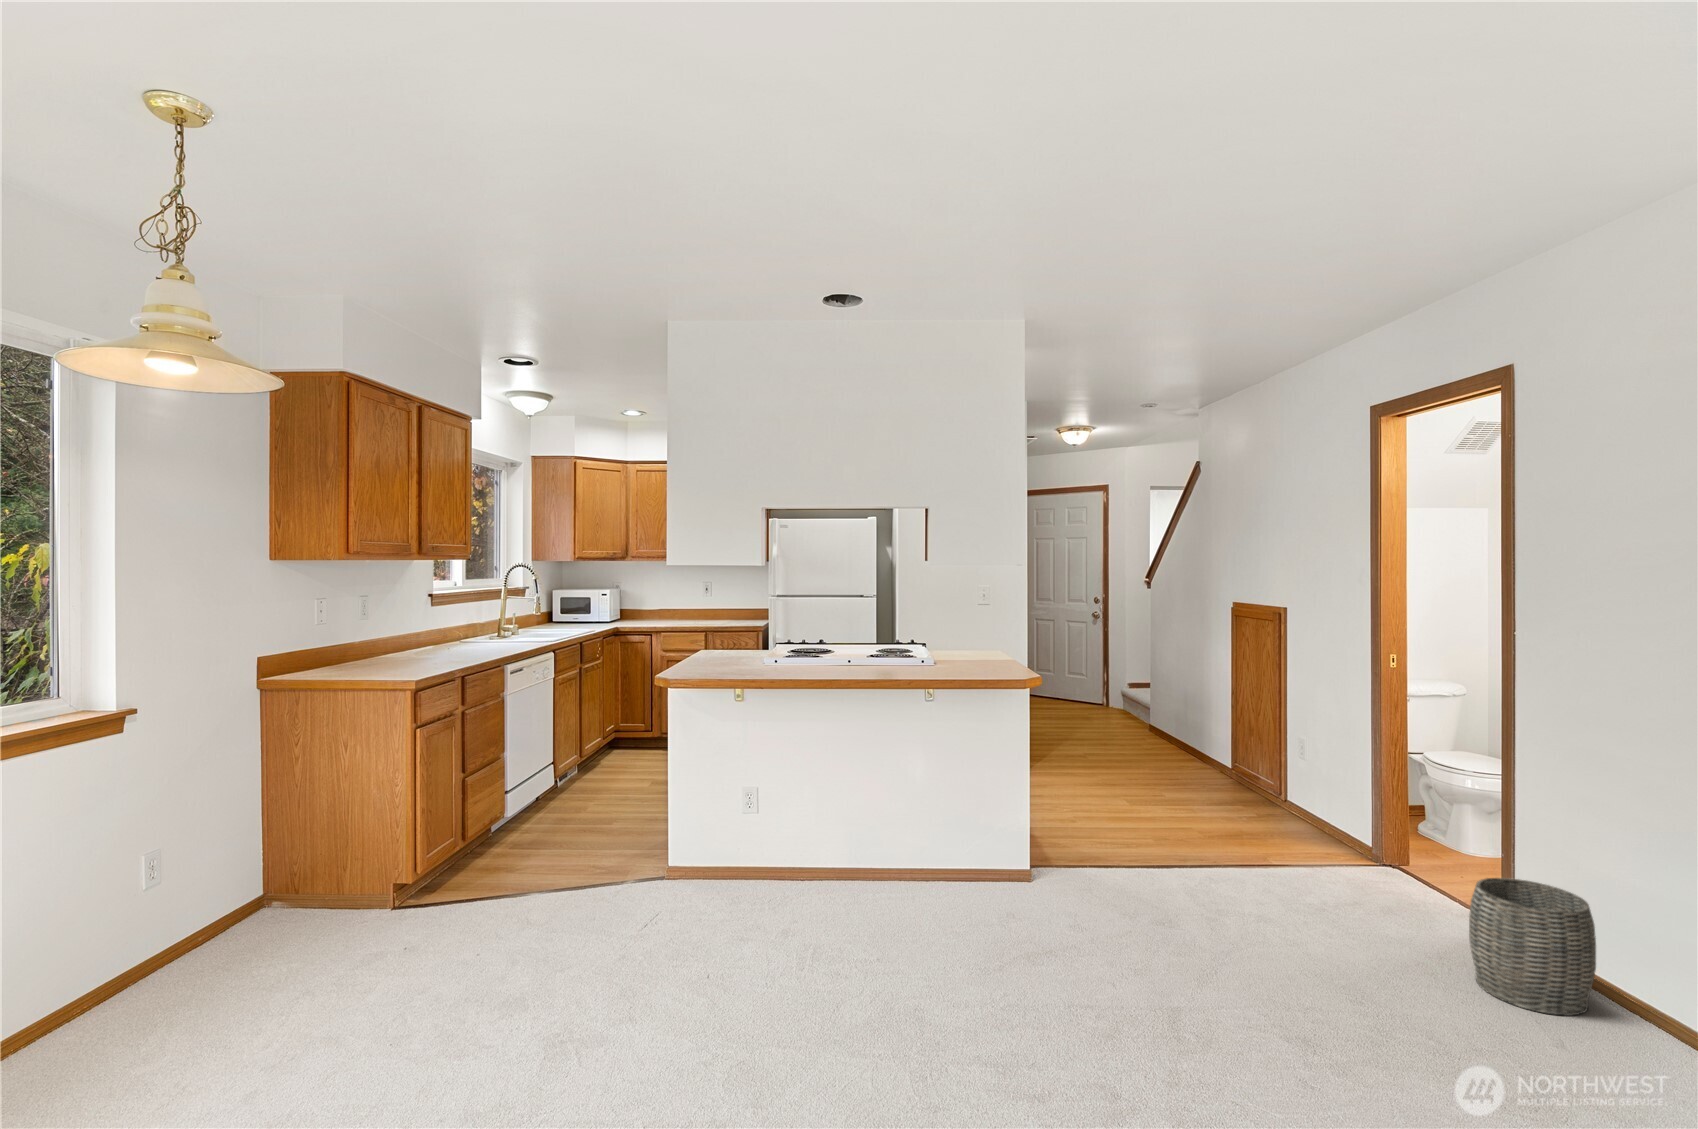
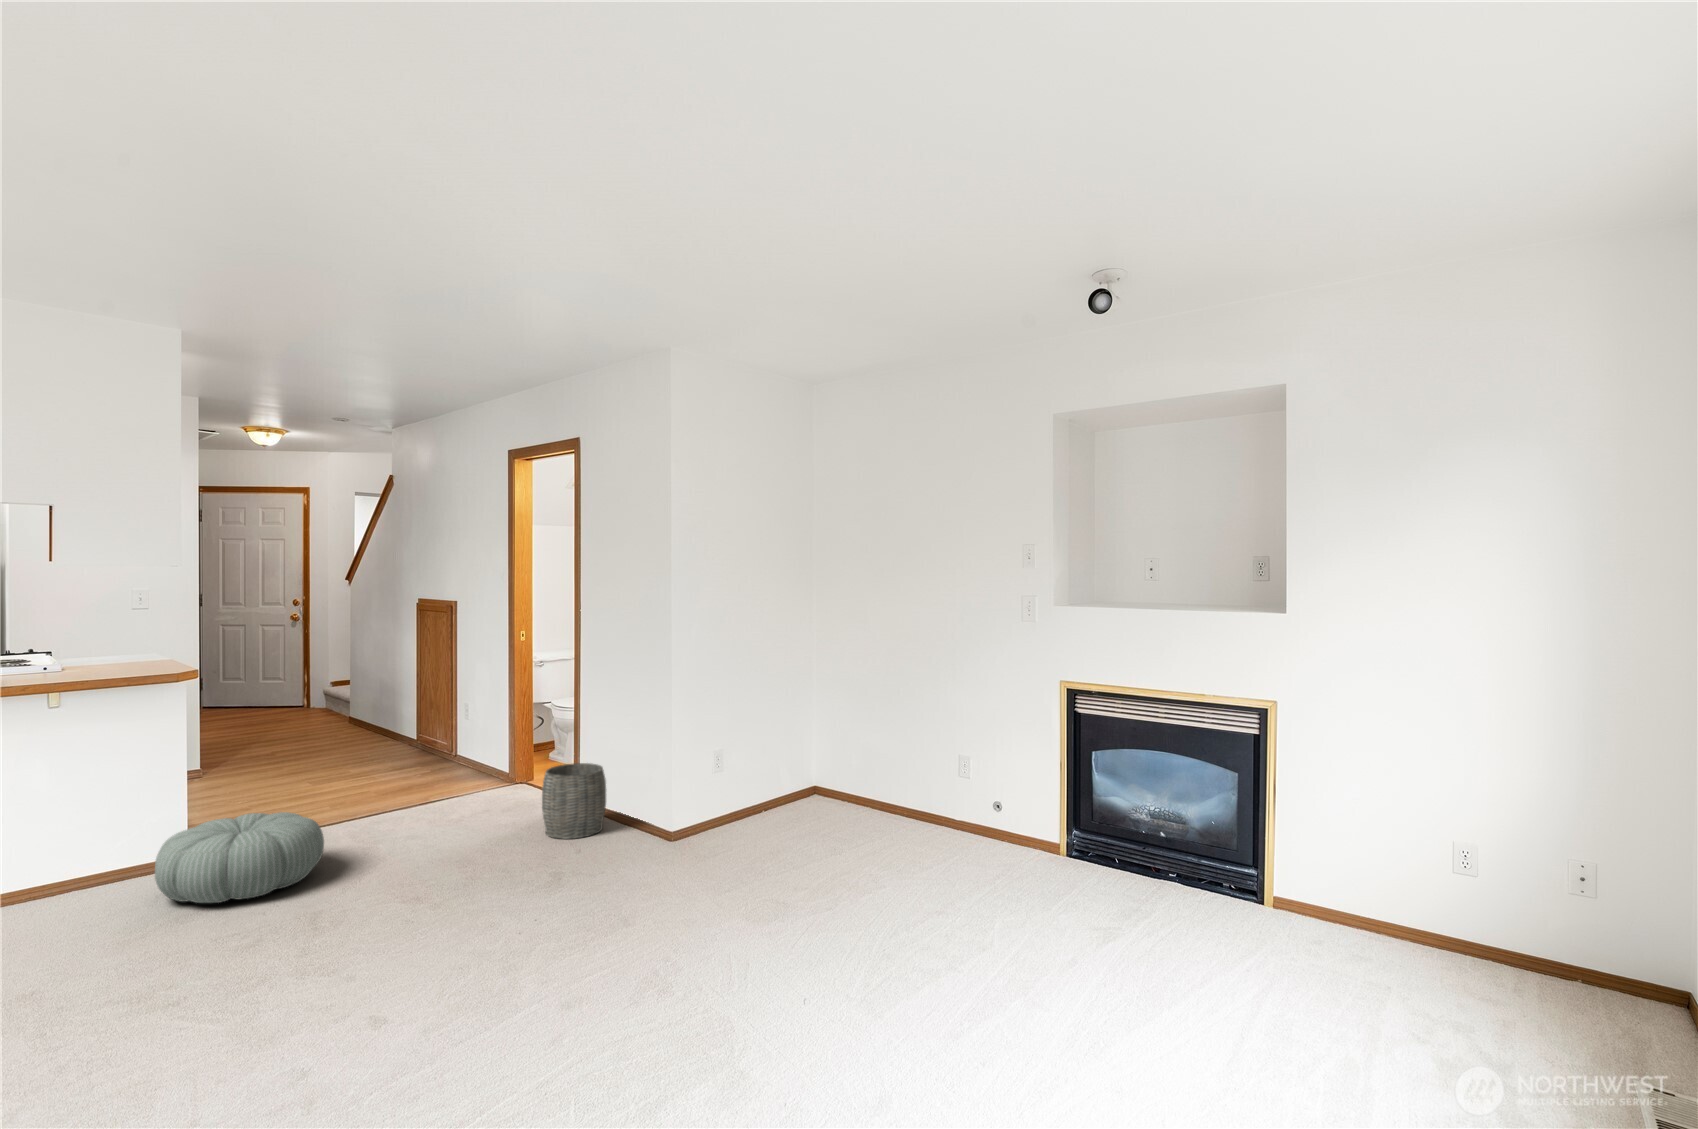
pouf: none [996,853,1165,969] -> present [155,812,324,903]

